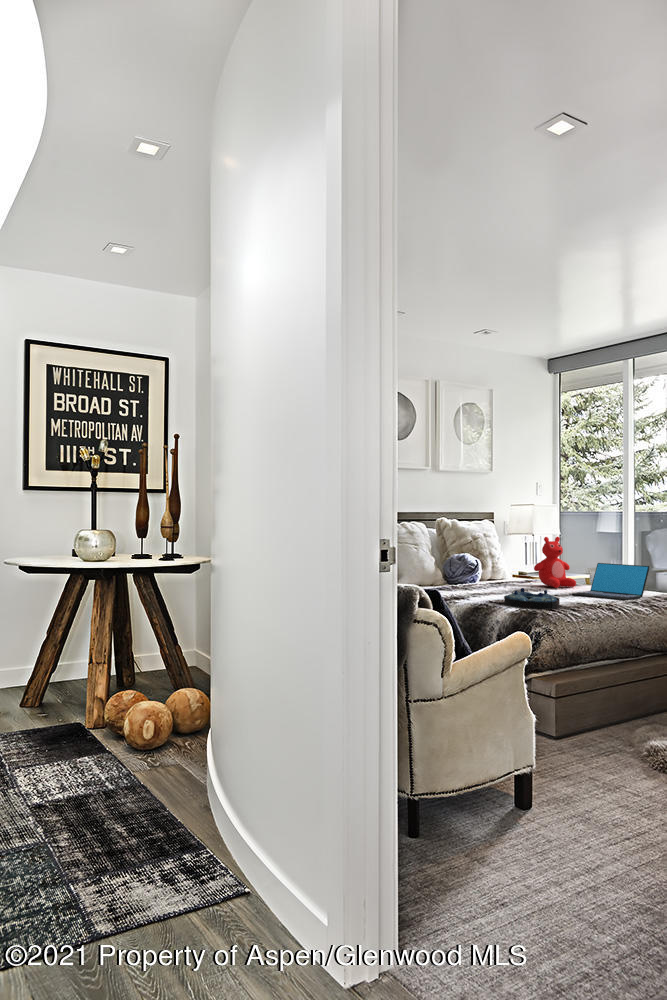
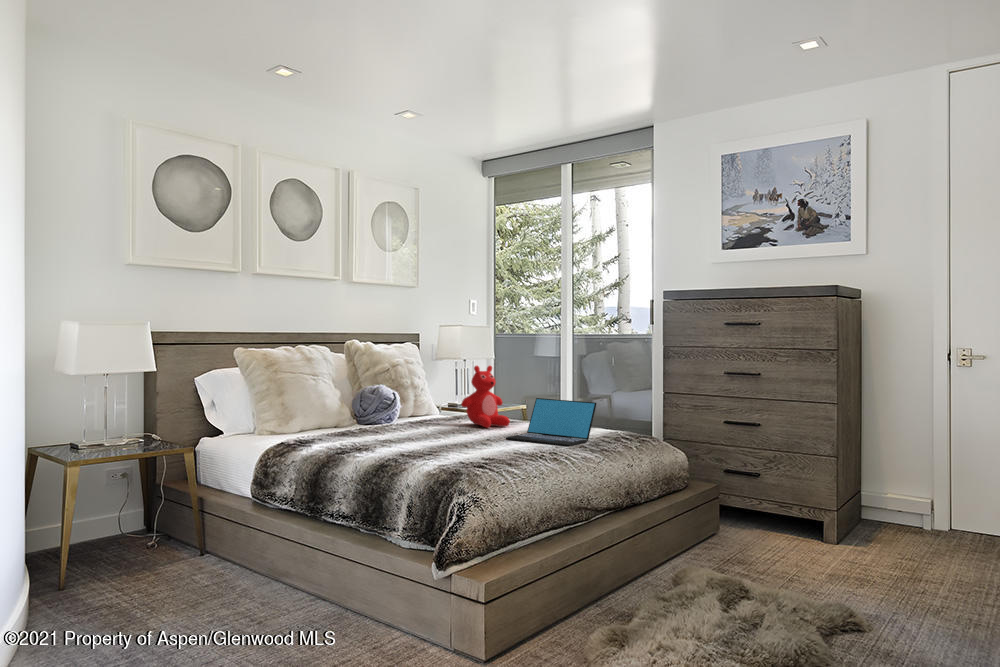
serving tray: present [503,588,561,609] -> none [418,435,494,467]

